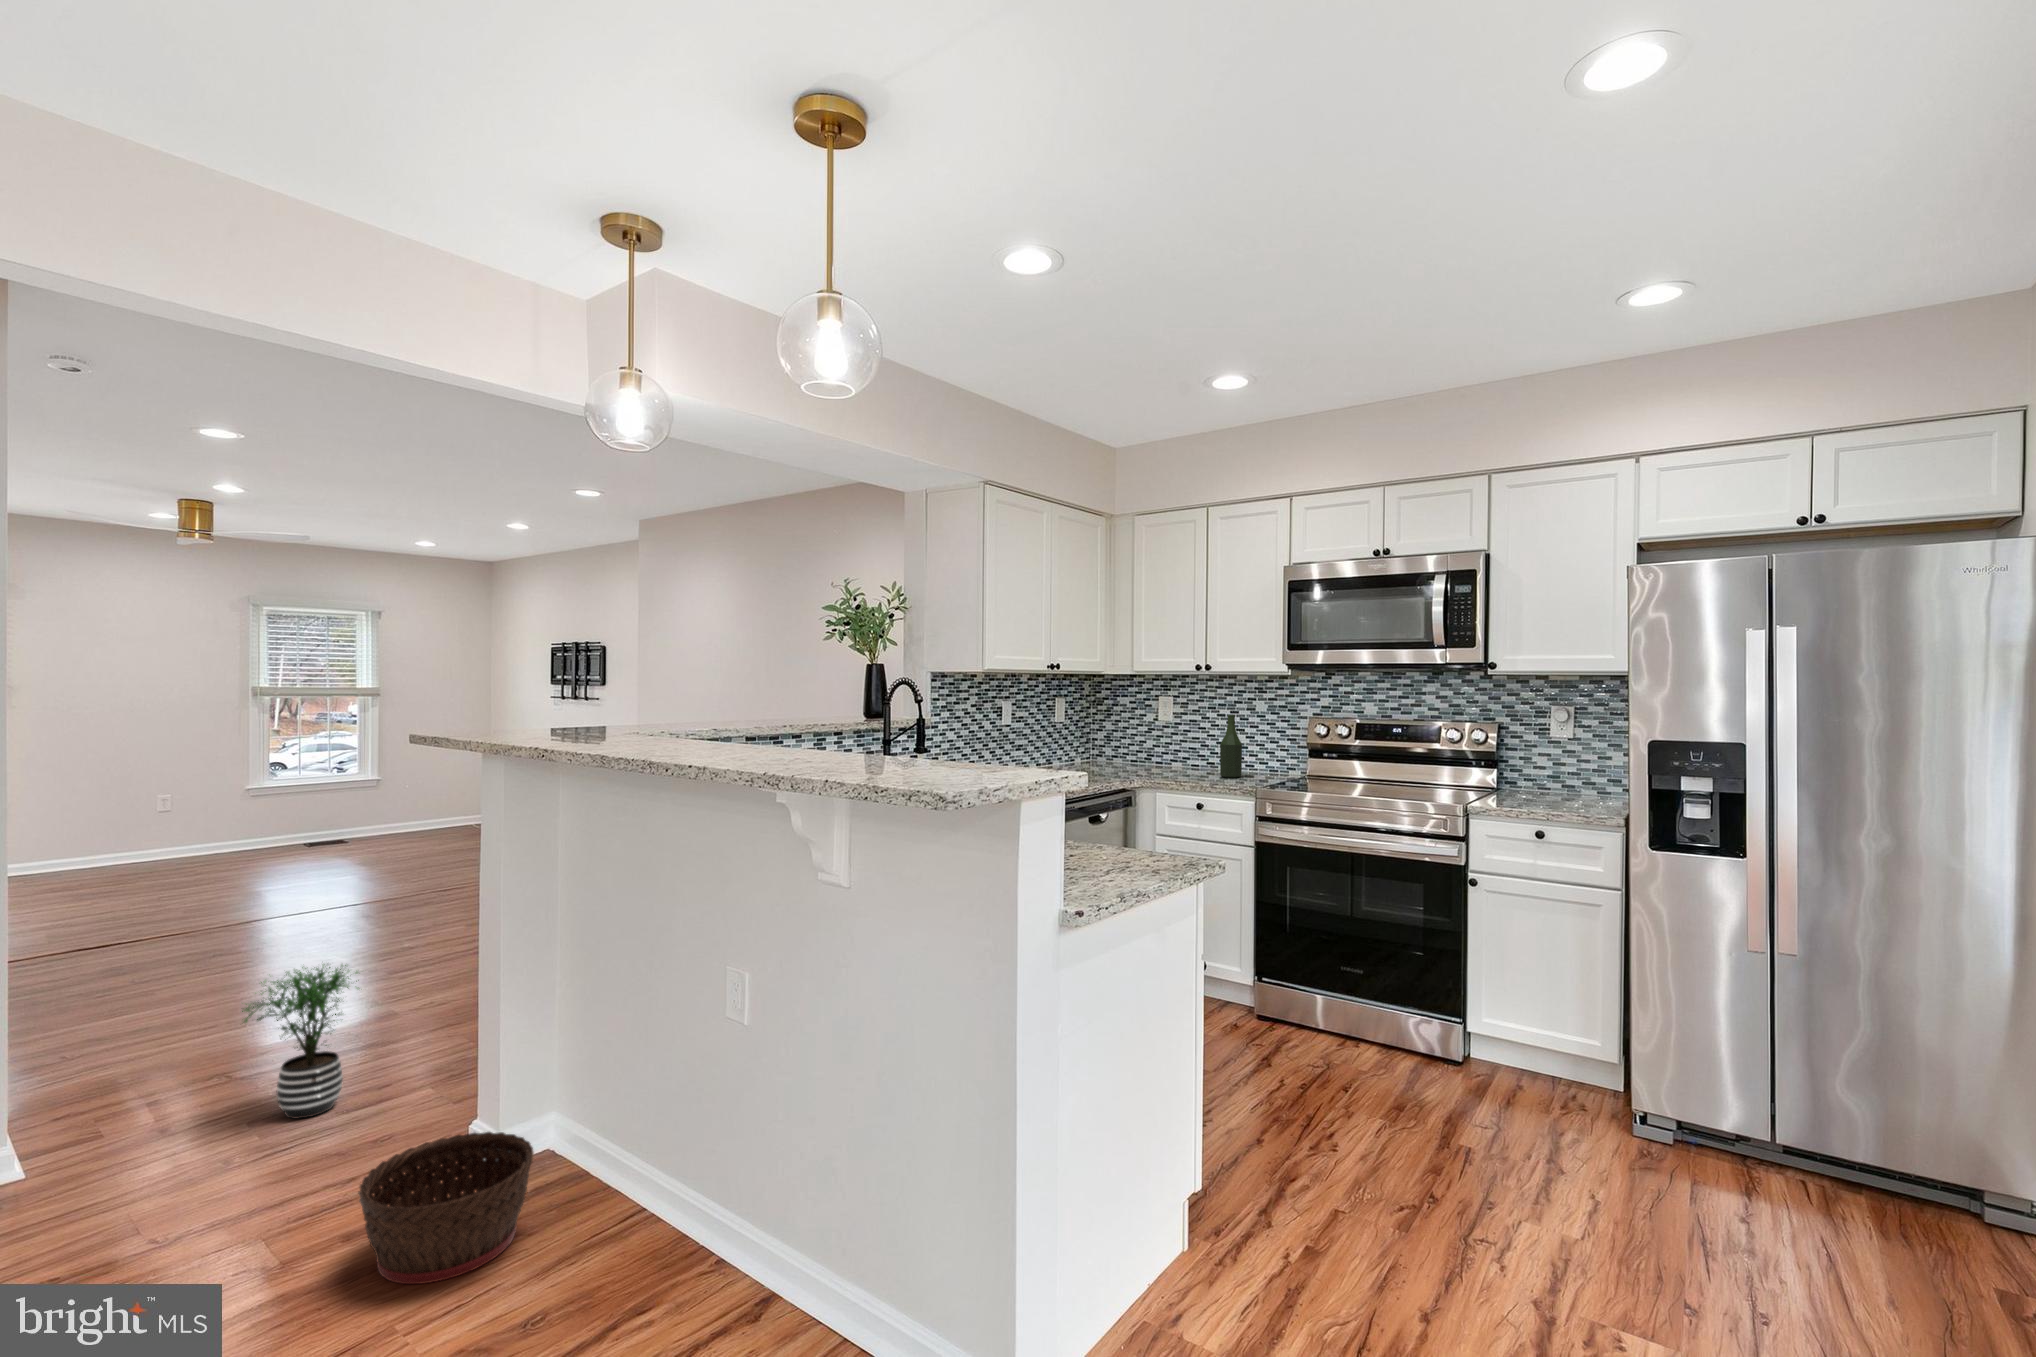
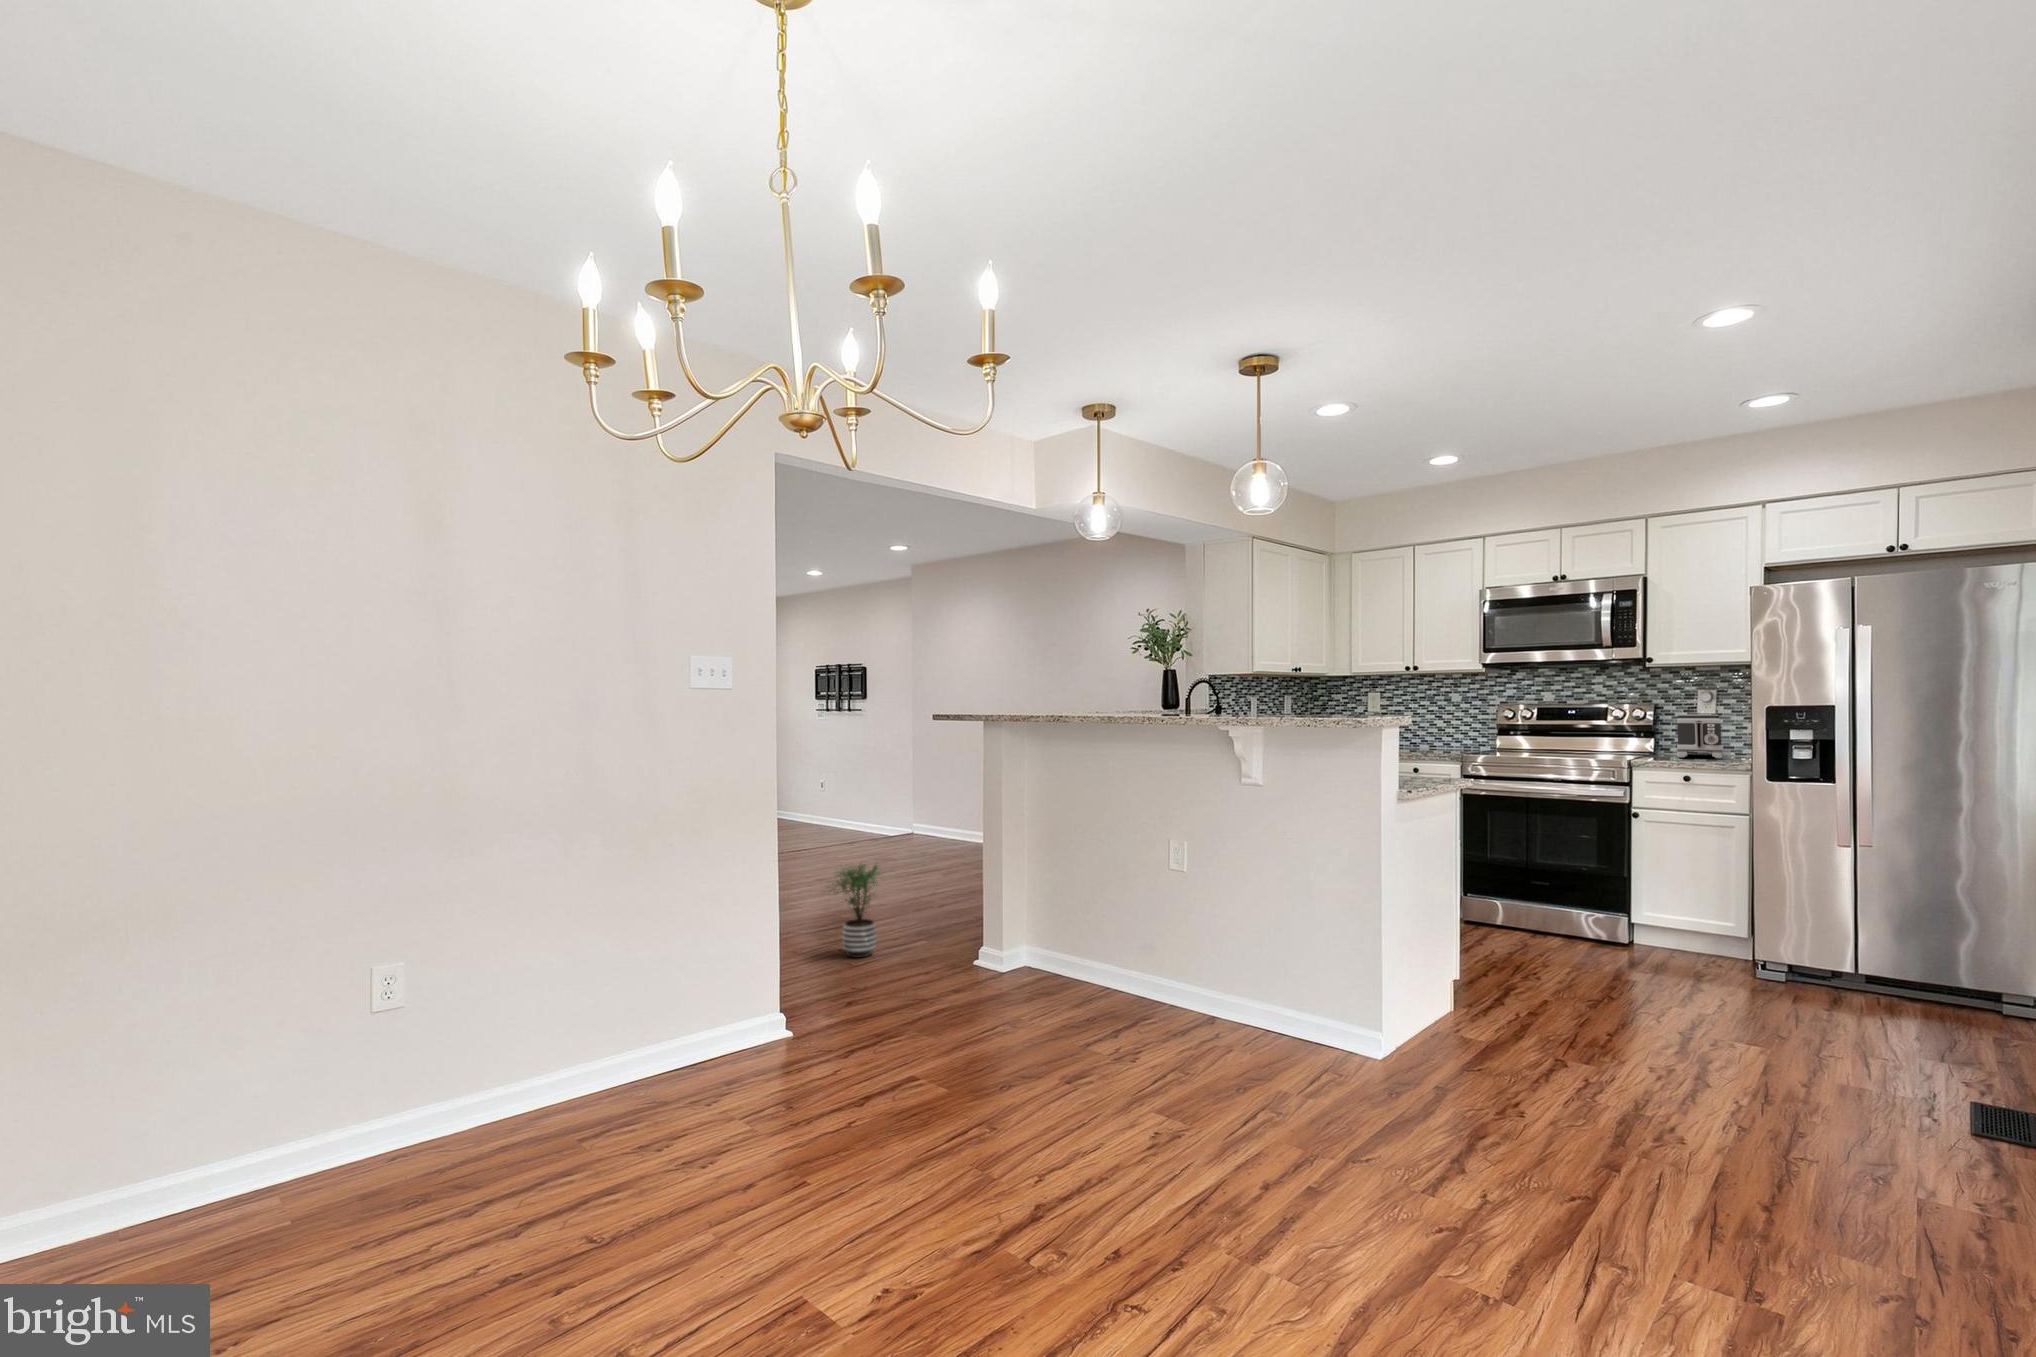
bottle: present [1220,715,1242,778] -> none [1426,704,1444,751]
toaster: none [1522,738,1579,802] -> present [1677,715,1723,758]
basket: present [359,1132,534,1284] -> none [979,946,1066,1016]

